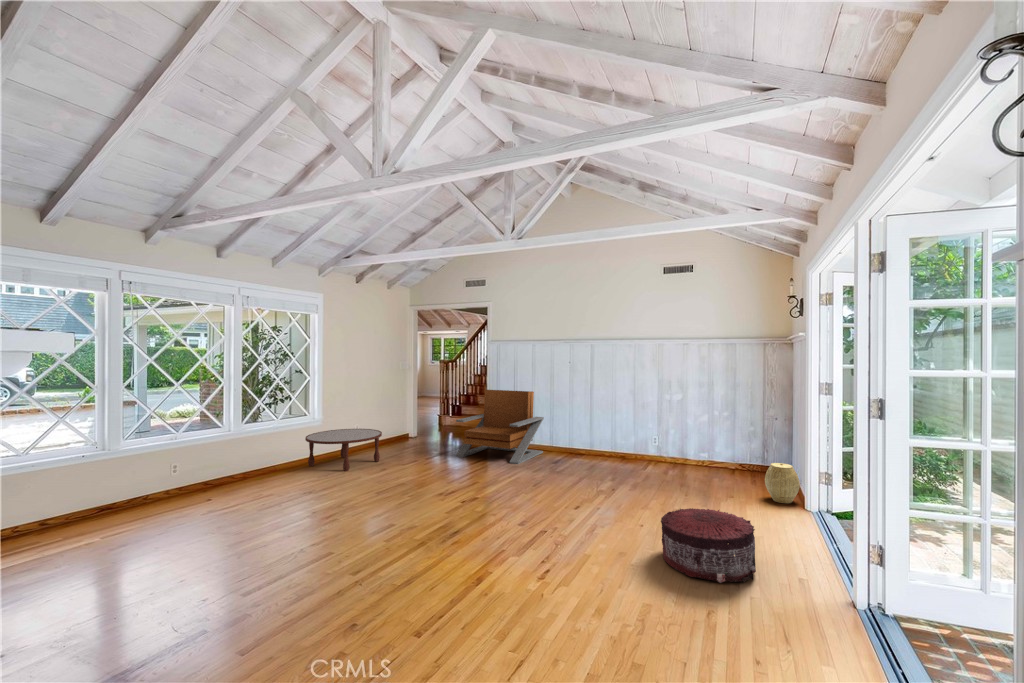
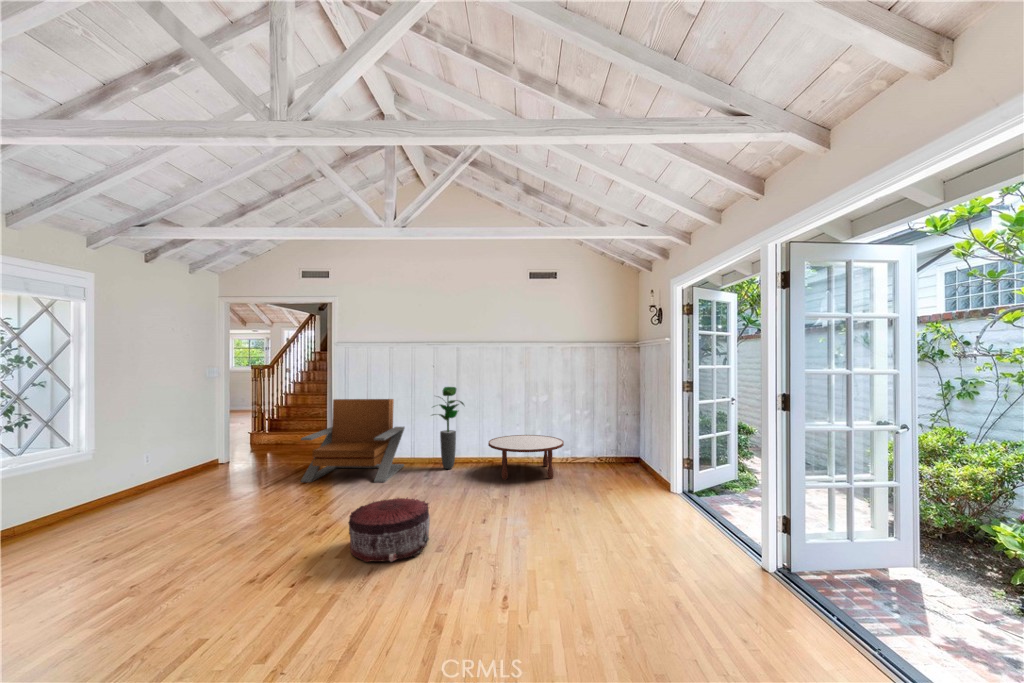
potted plant: none [562,382,597,460] -> present [433,387,464,469]
coffee table: present [305,429,382,471] -> present [488,435,564,480]
woven basket: present [765,463,800,503] -> none [633,452,661,488]
pouf: present [661,508,756,583] -> present [348,498,430,562]

